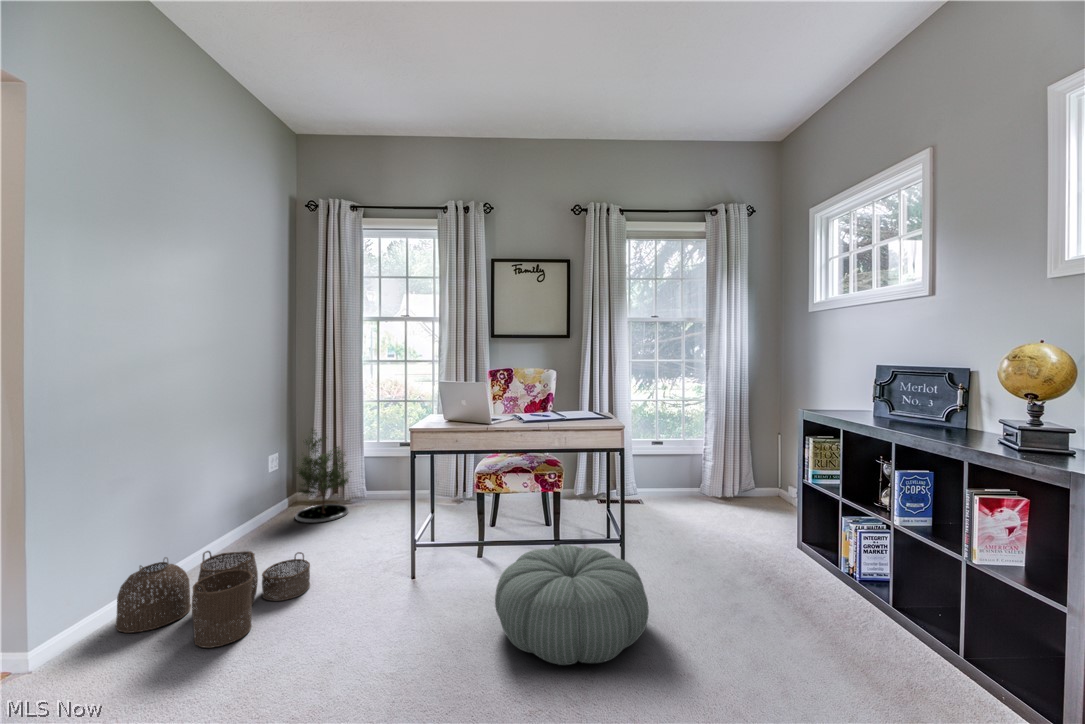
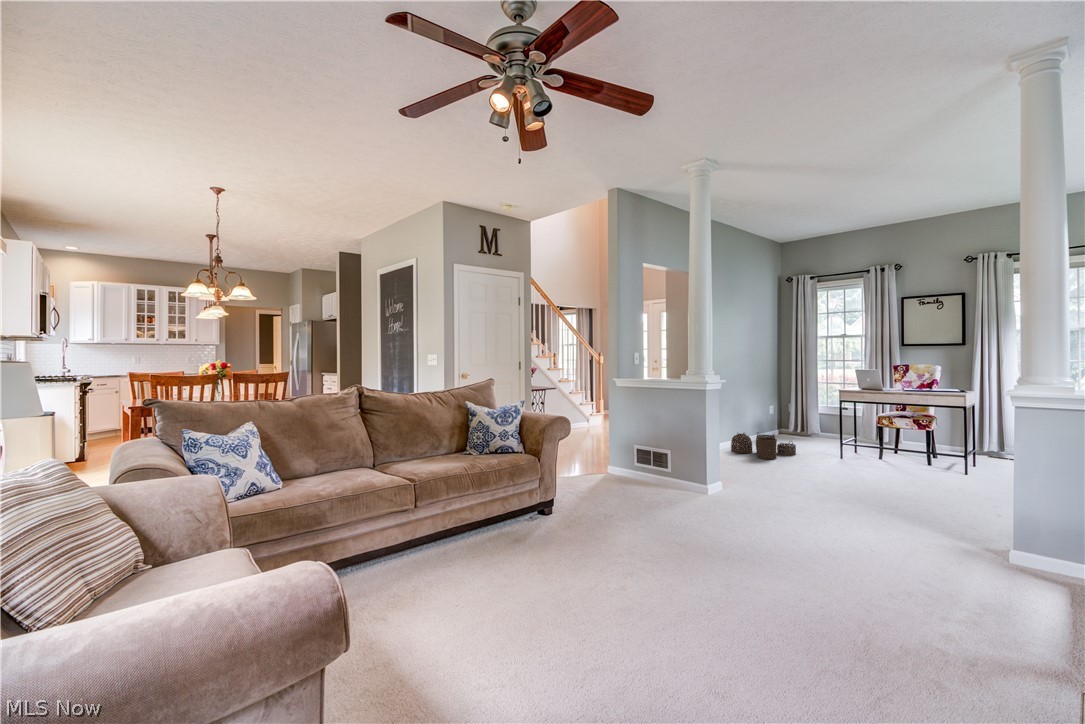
potted tree: present [295,430,352,523] -> none [782,394,813,441]
pouf: present [495,545,649,665] -> none [876,446,955,483]

